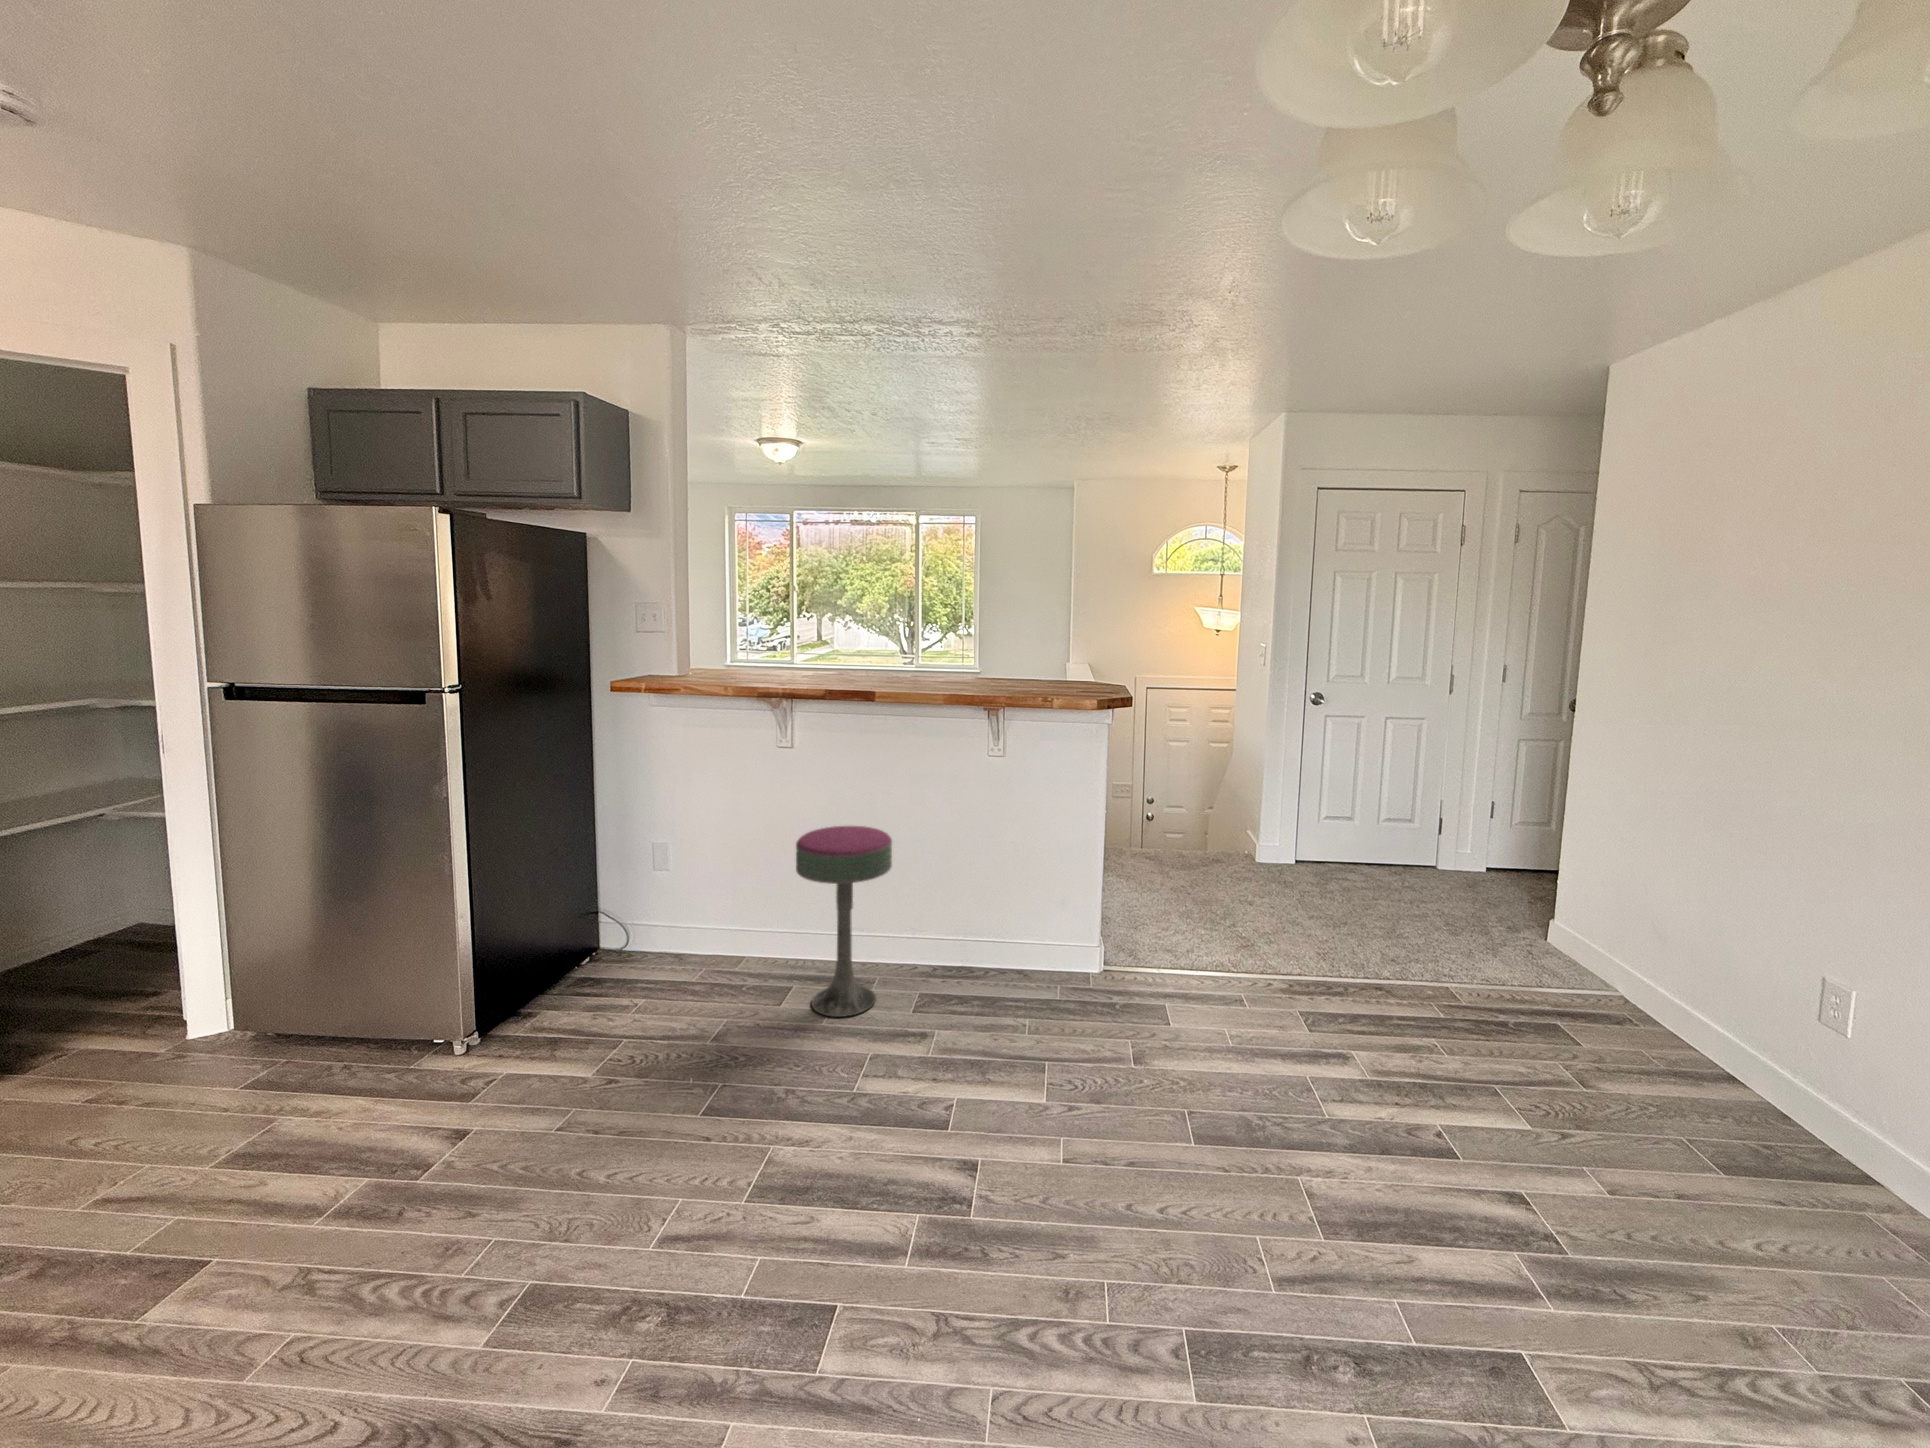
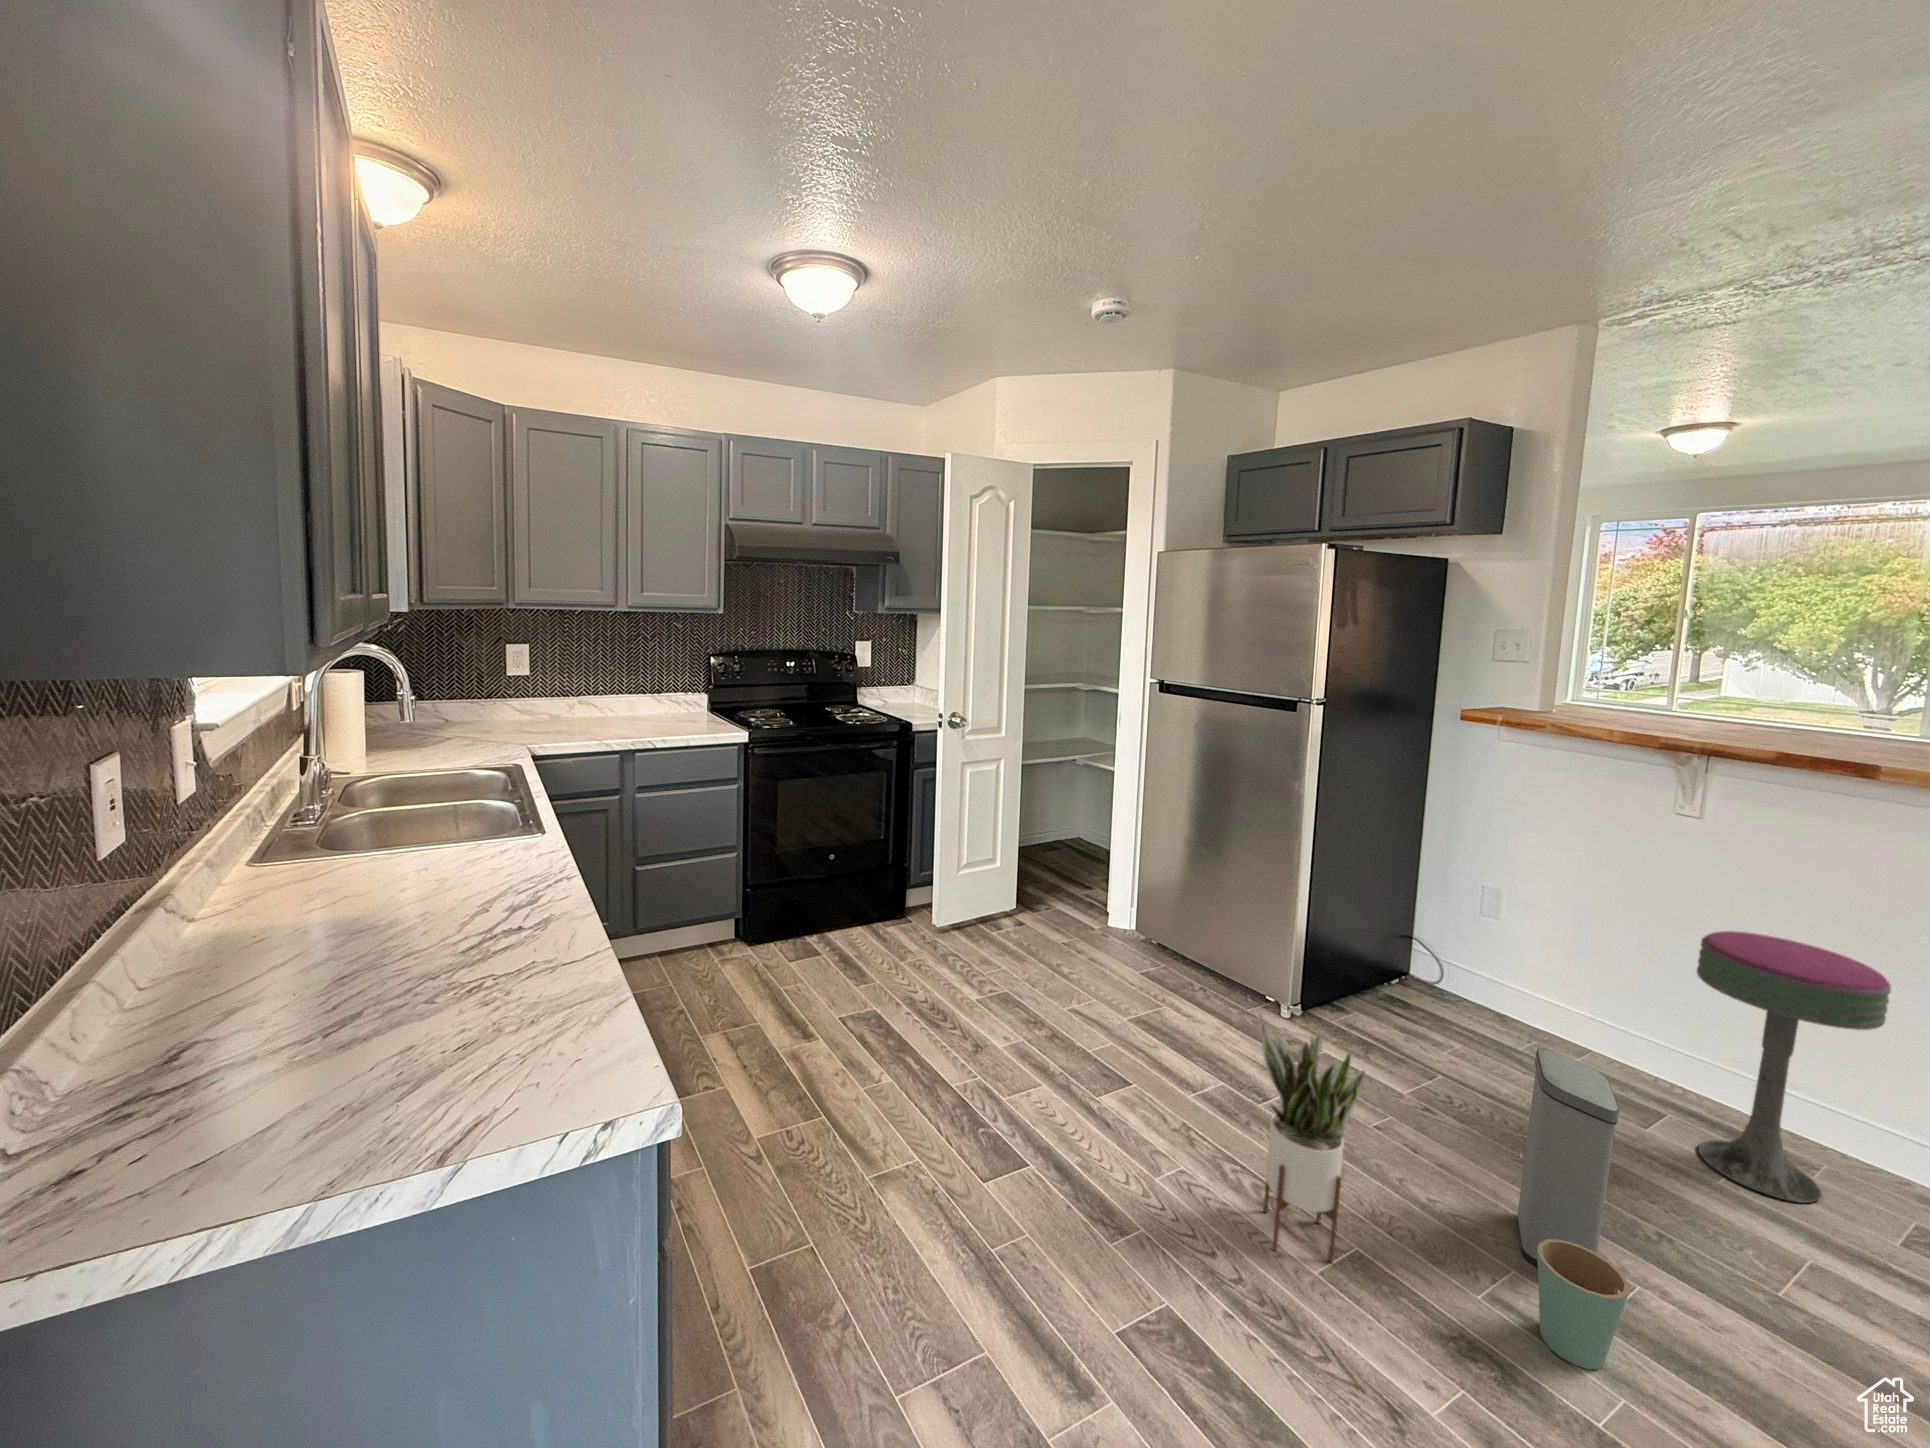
trash can: none [677,982,748,1252] -> present [1517,1049,1629,1369]
potted plant: none [357,1071,501,1356] -> present [1258,1013,1365,1263]

